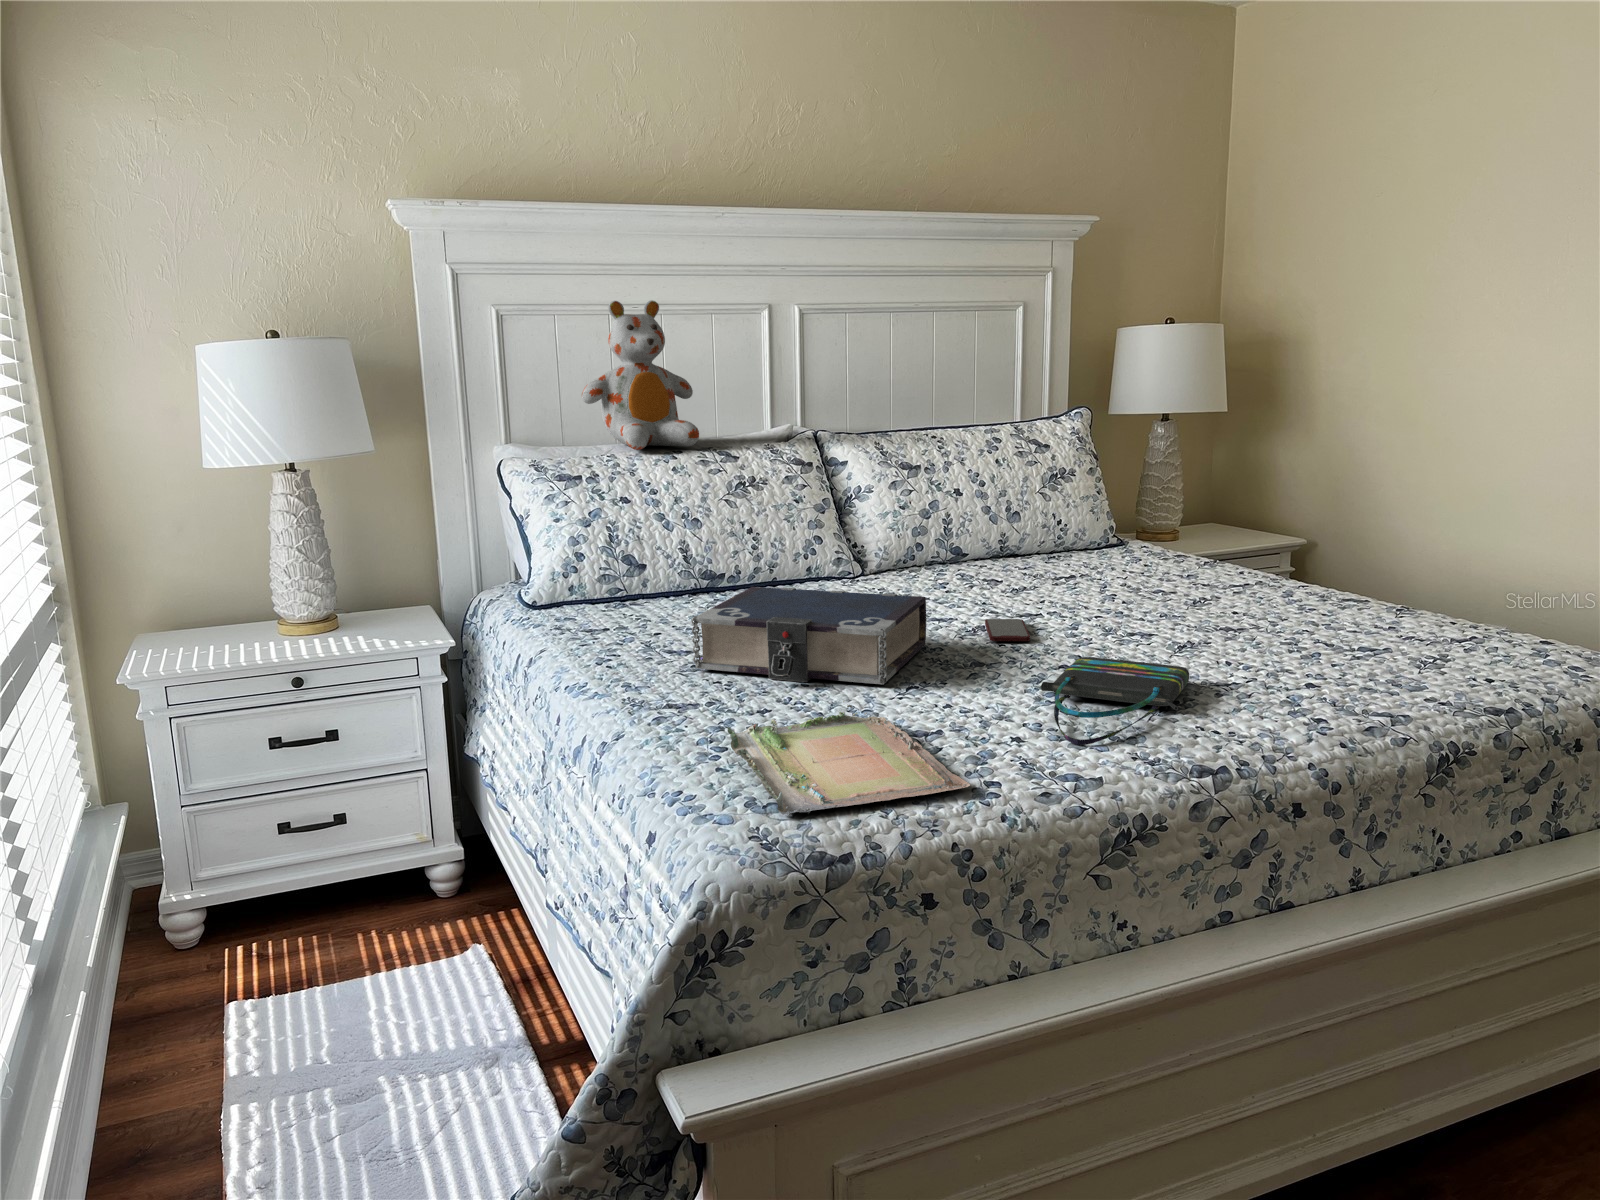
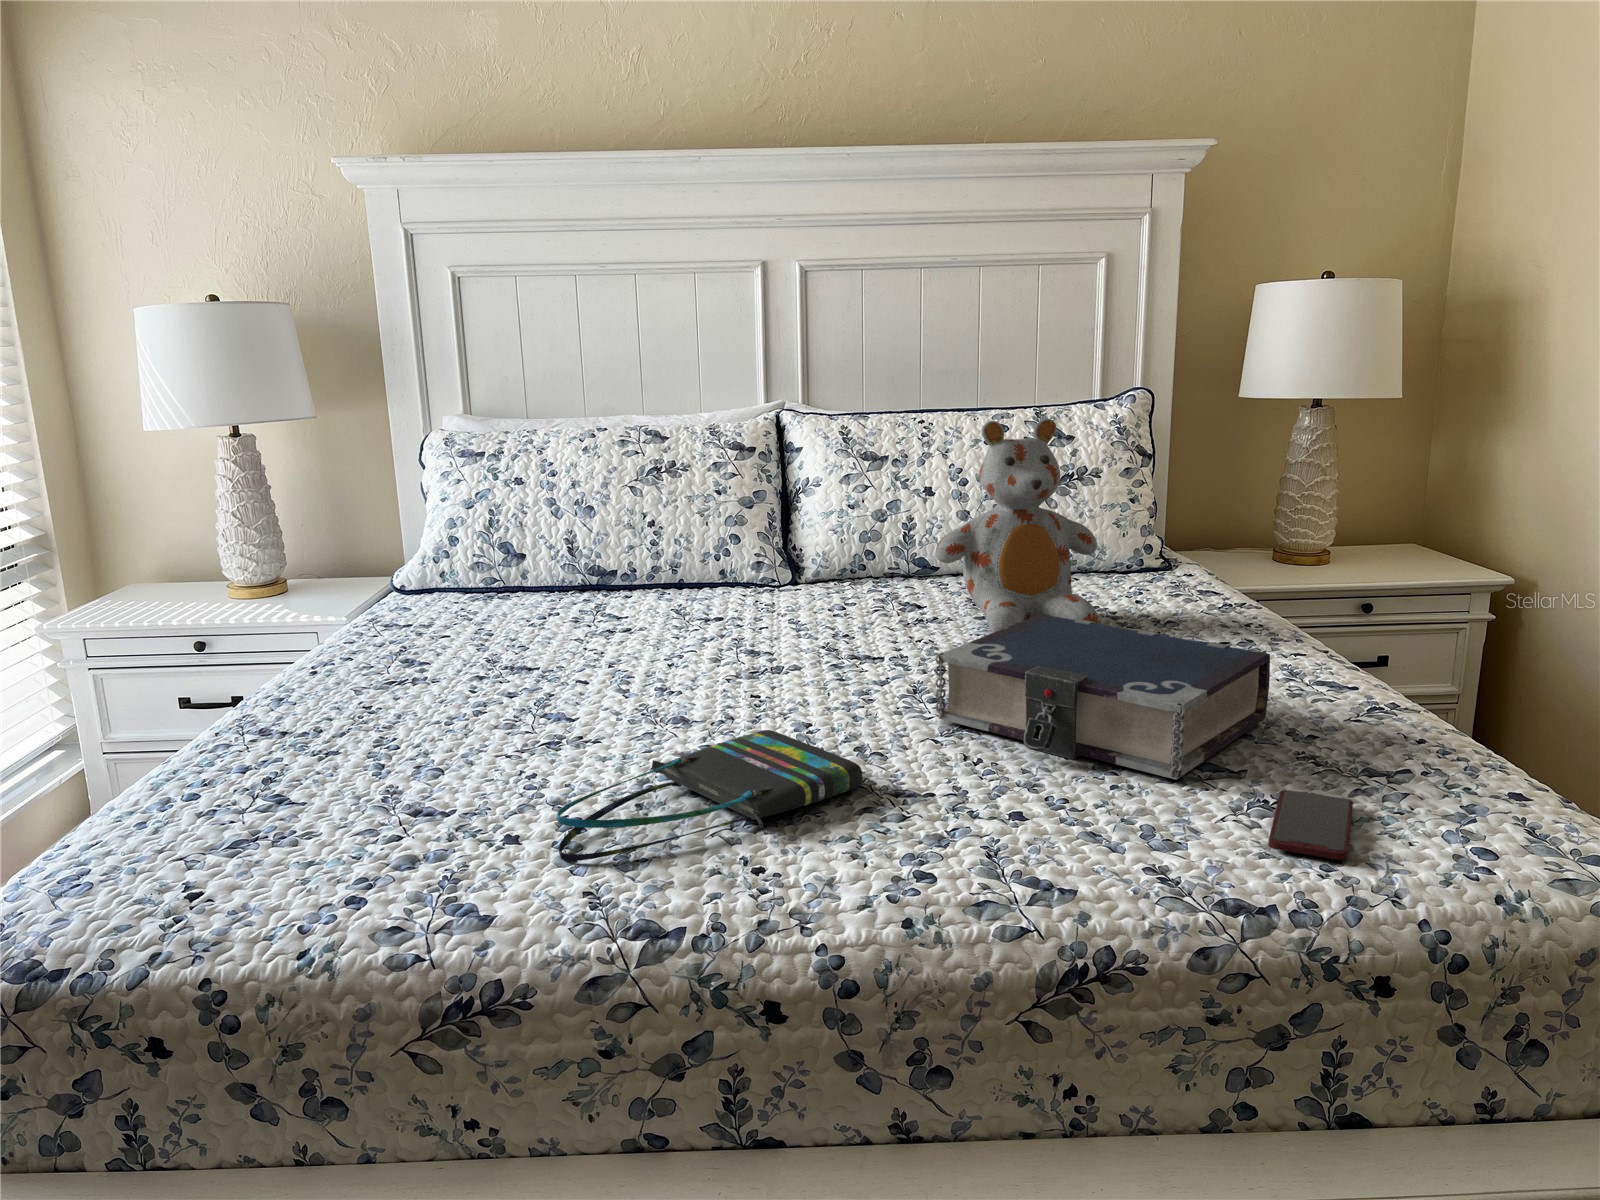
stuffed bear: present [582,300,699,450] -> present [935,418,1098,633]
book: present [691,587,926,684] -> present [935,614,1270,780]
smartphone: present [985,619,1030,642] -> present [1268,790,1353,860]
tray: present [727,701,970,816] -> none [70,755,422,903]

